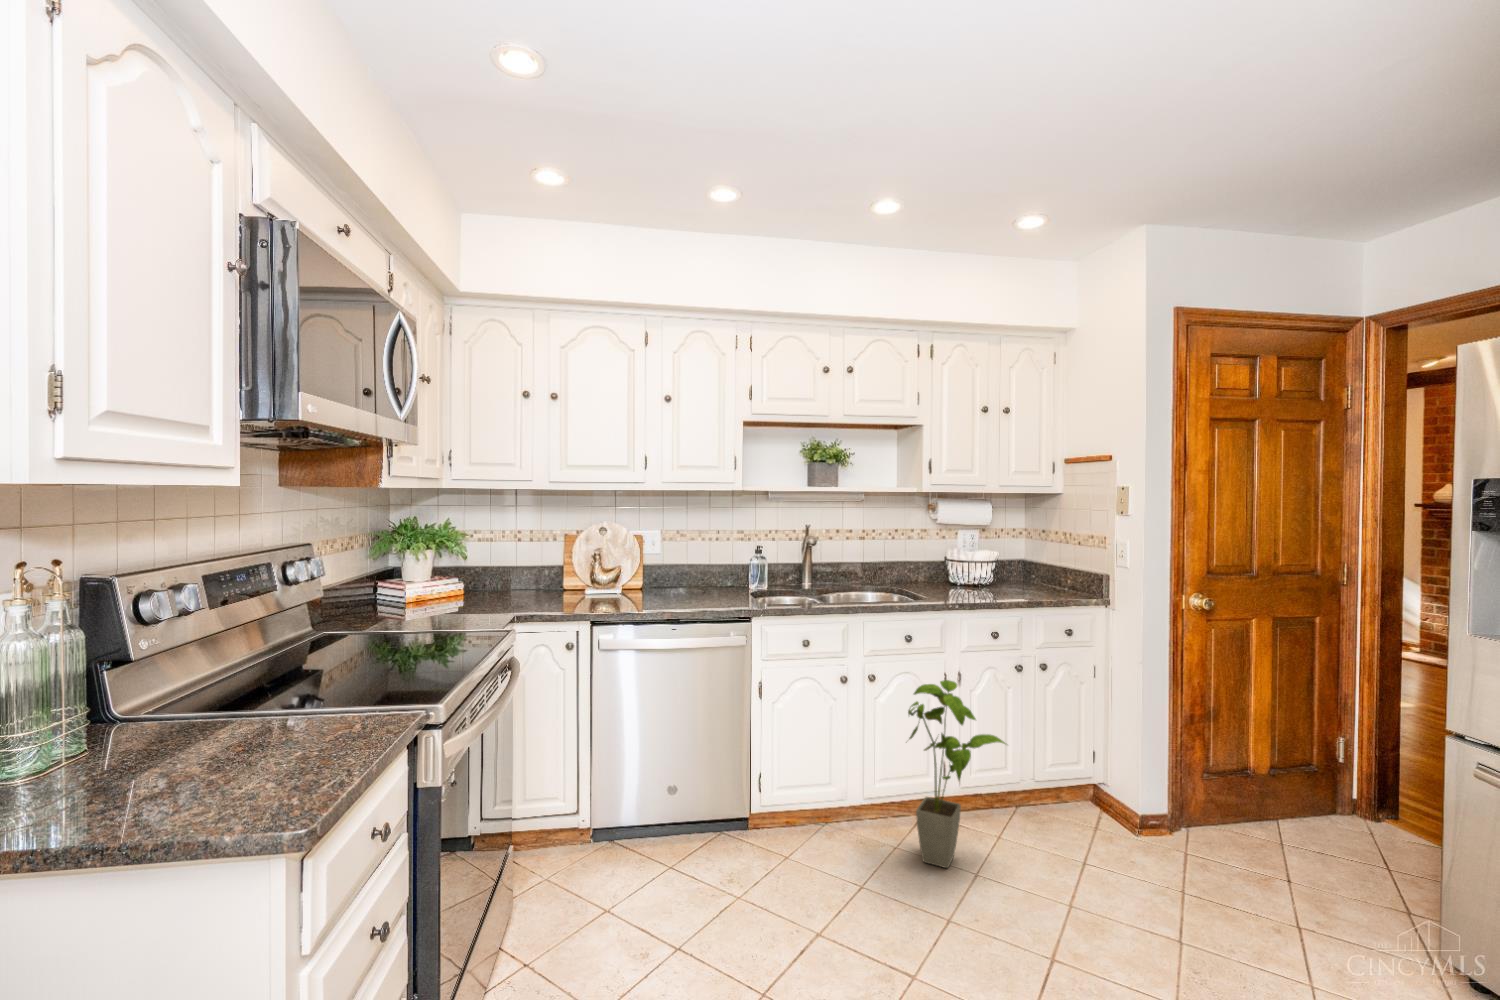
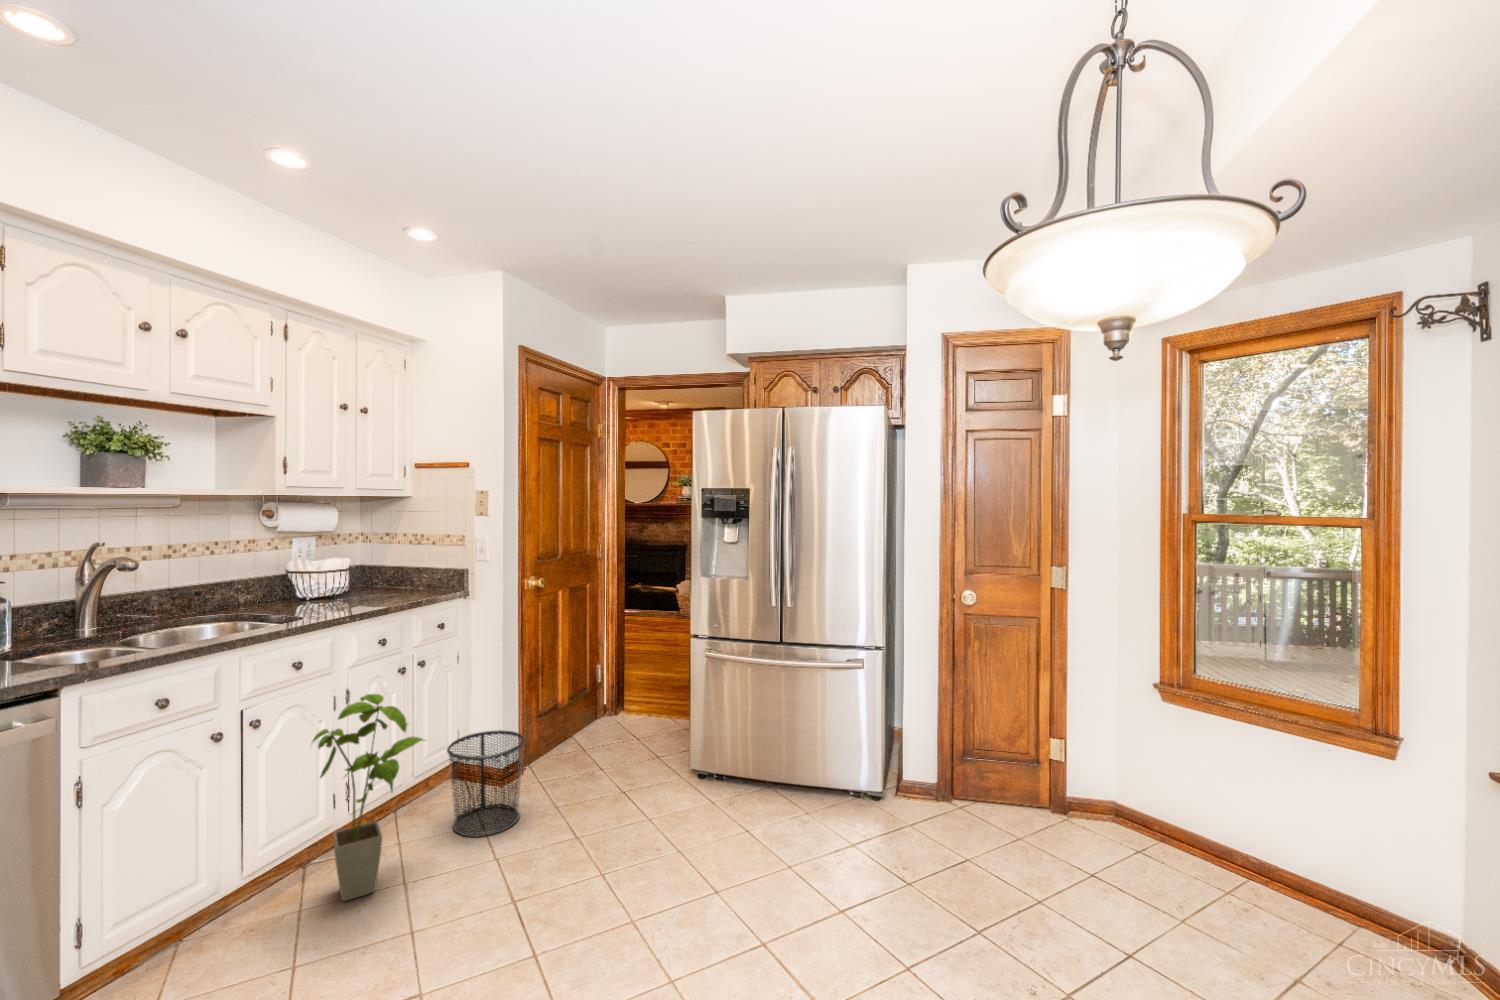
waste bin: none [1044,759,1138,882] -> present [447,730,526,836]

